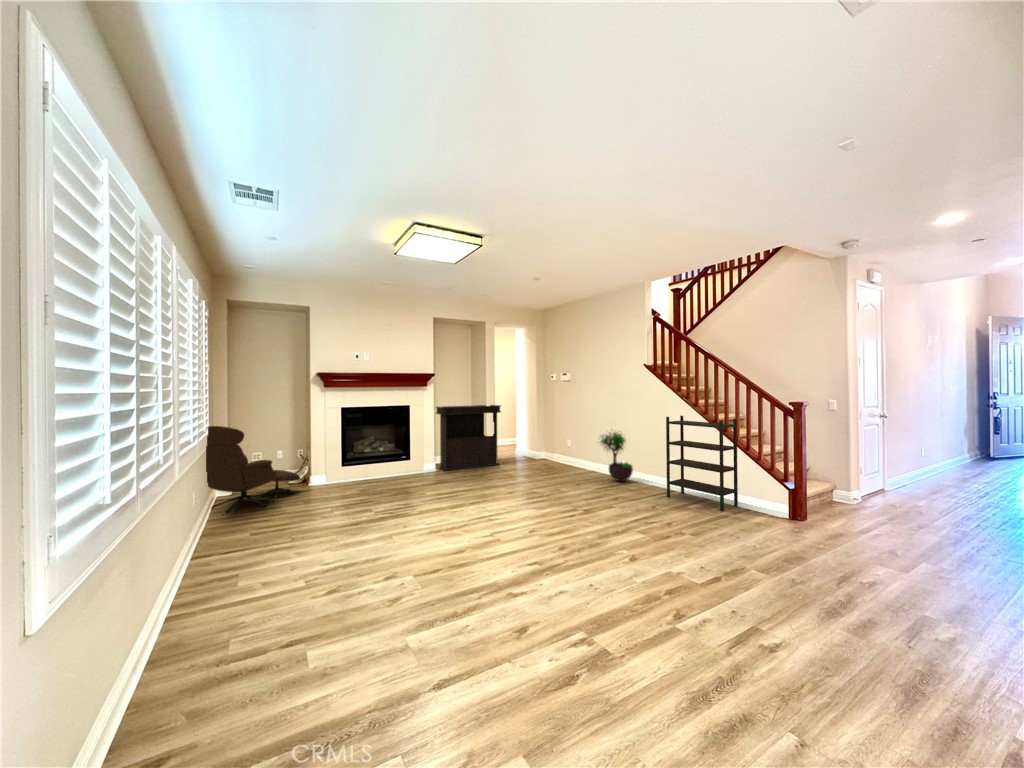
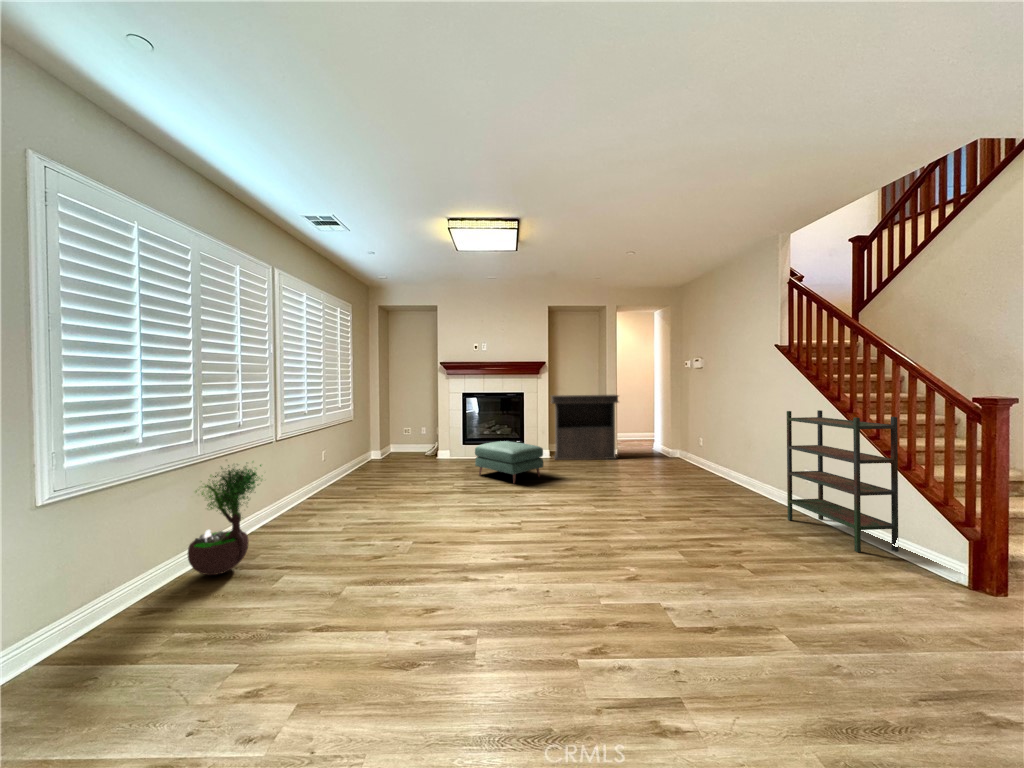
lounge chair: present [206,426,300,513] -> none [349,406,425,473]
potted tree: present [601,432,633,481] -> present [188,465,261,575]
ottoman: none [381,457,455,499] -> present [475,441,543,484]

